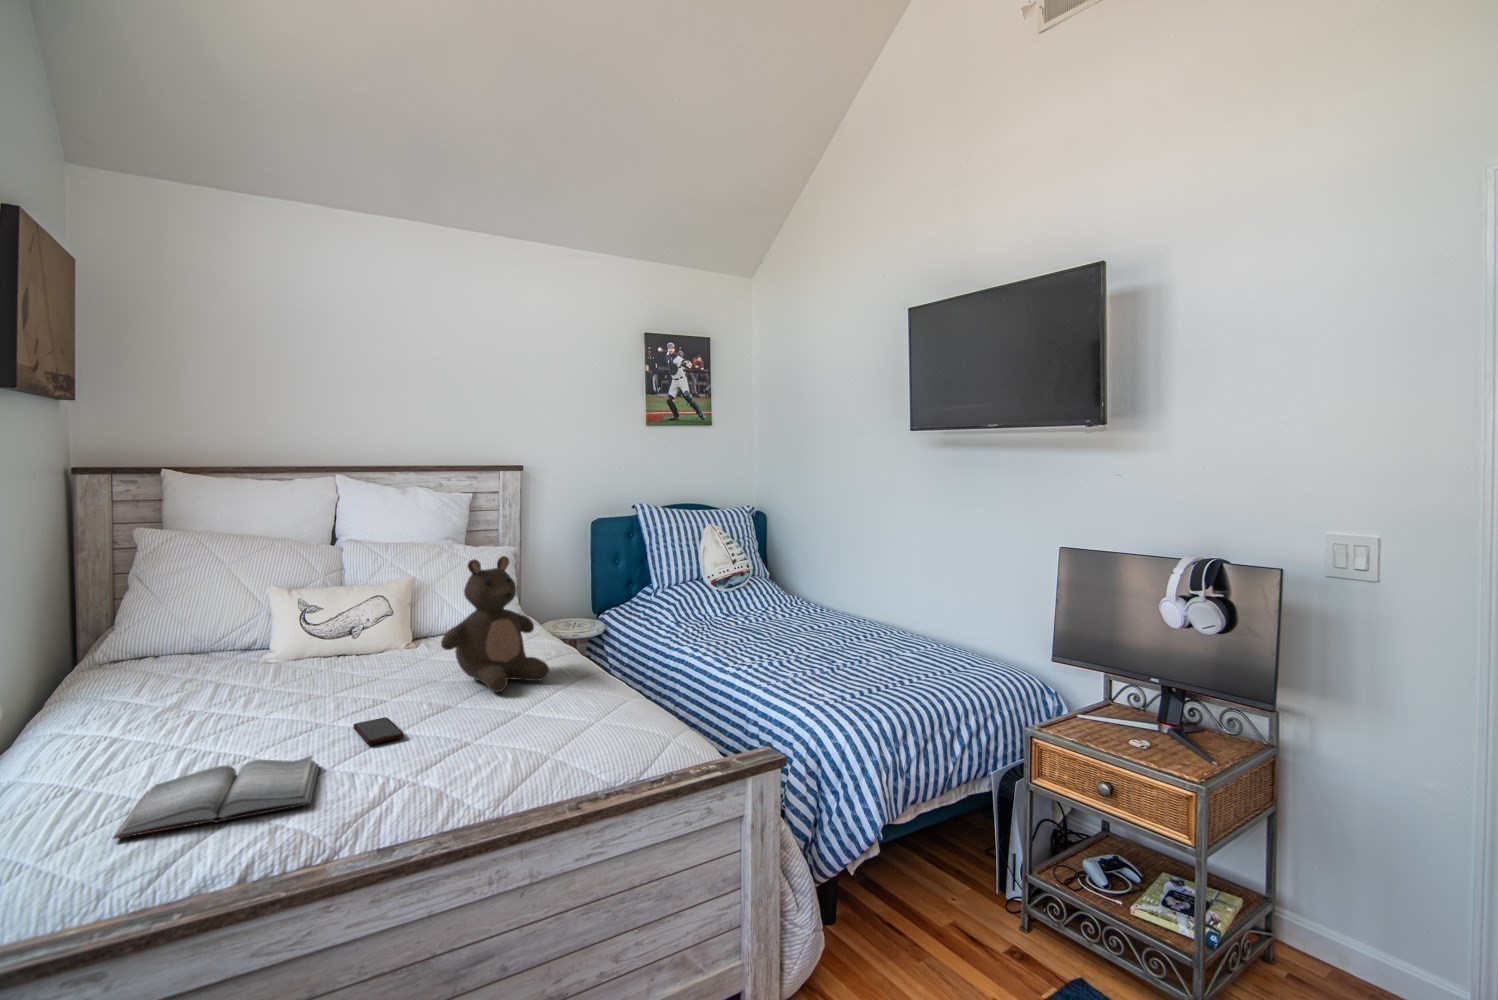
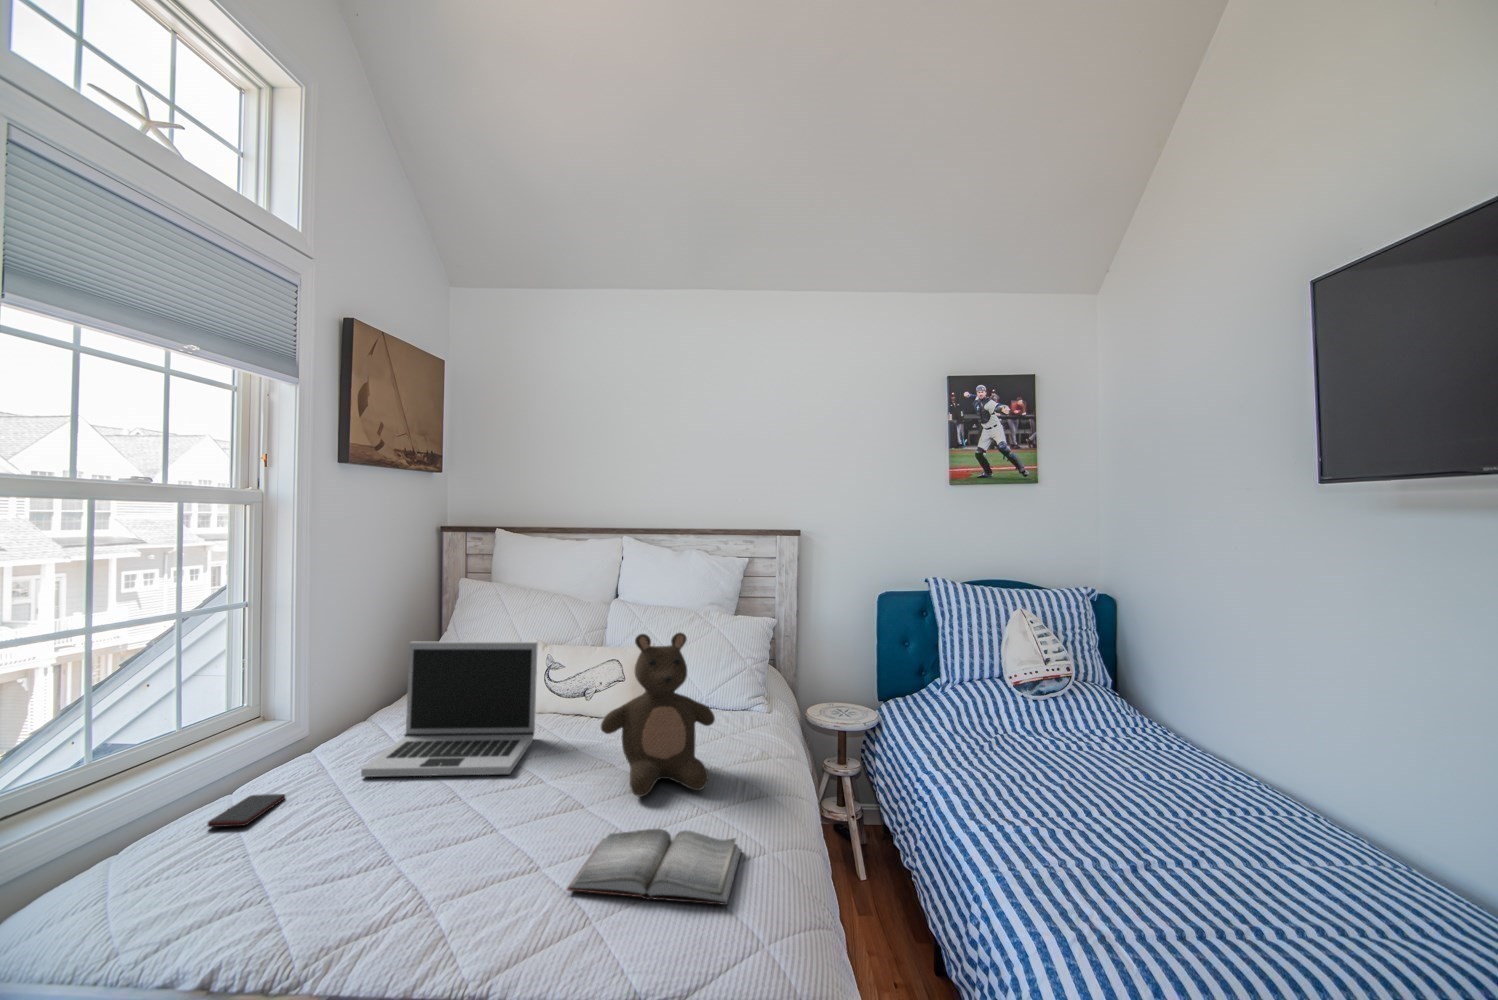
laptop: none [171,582,350,734] -> present [361,642,538,777]
smartphone: present [353,717,403,744] -> present [208,794,285,827]
hardback book: present [113,756,319,839] -> present [567,829,741,905]

